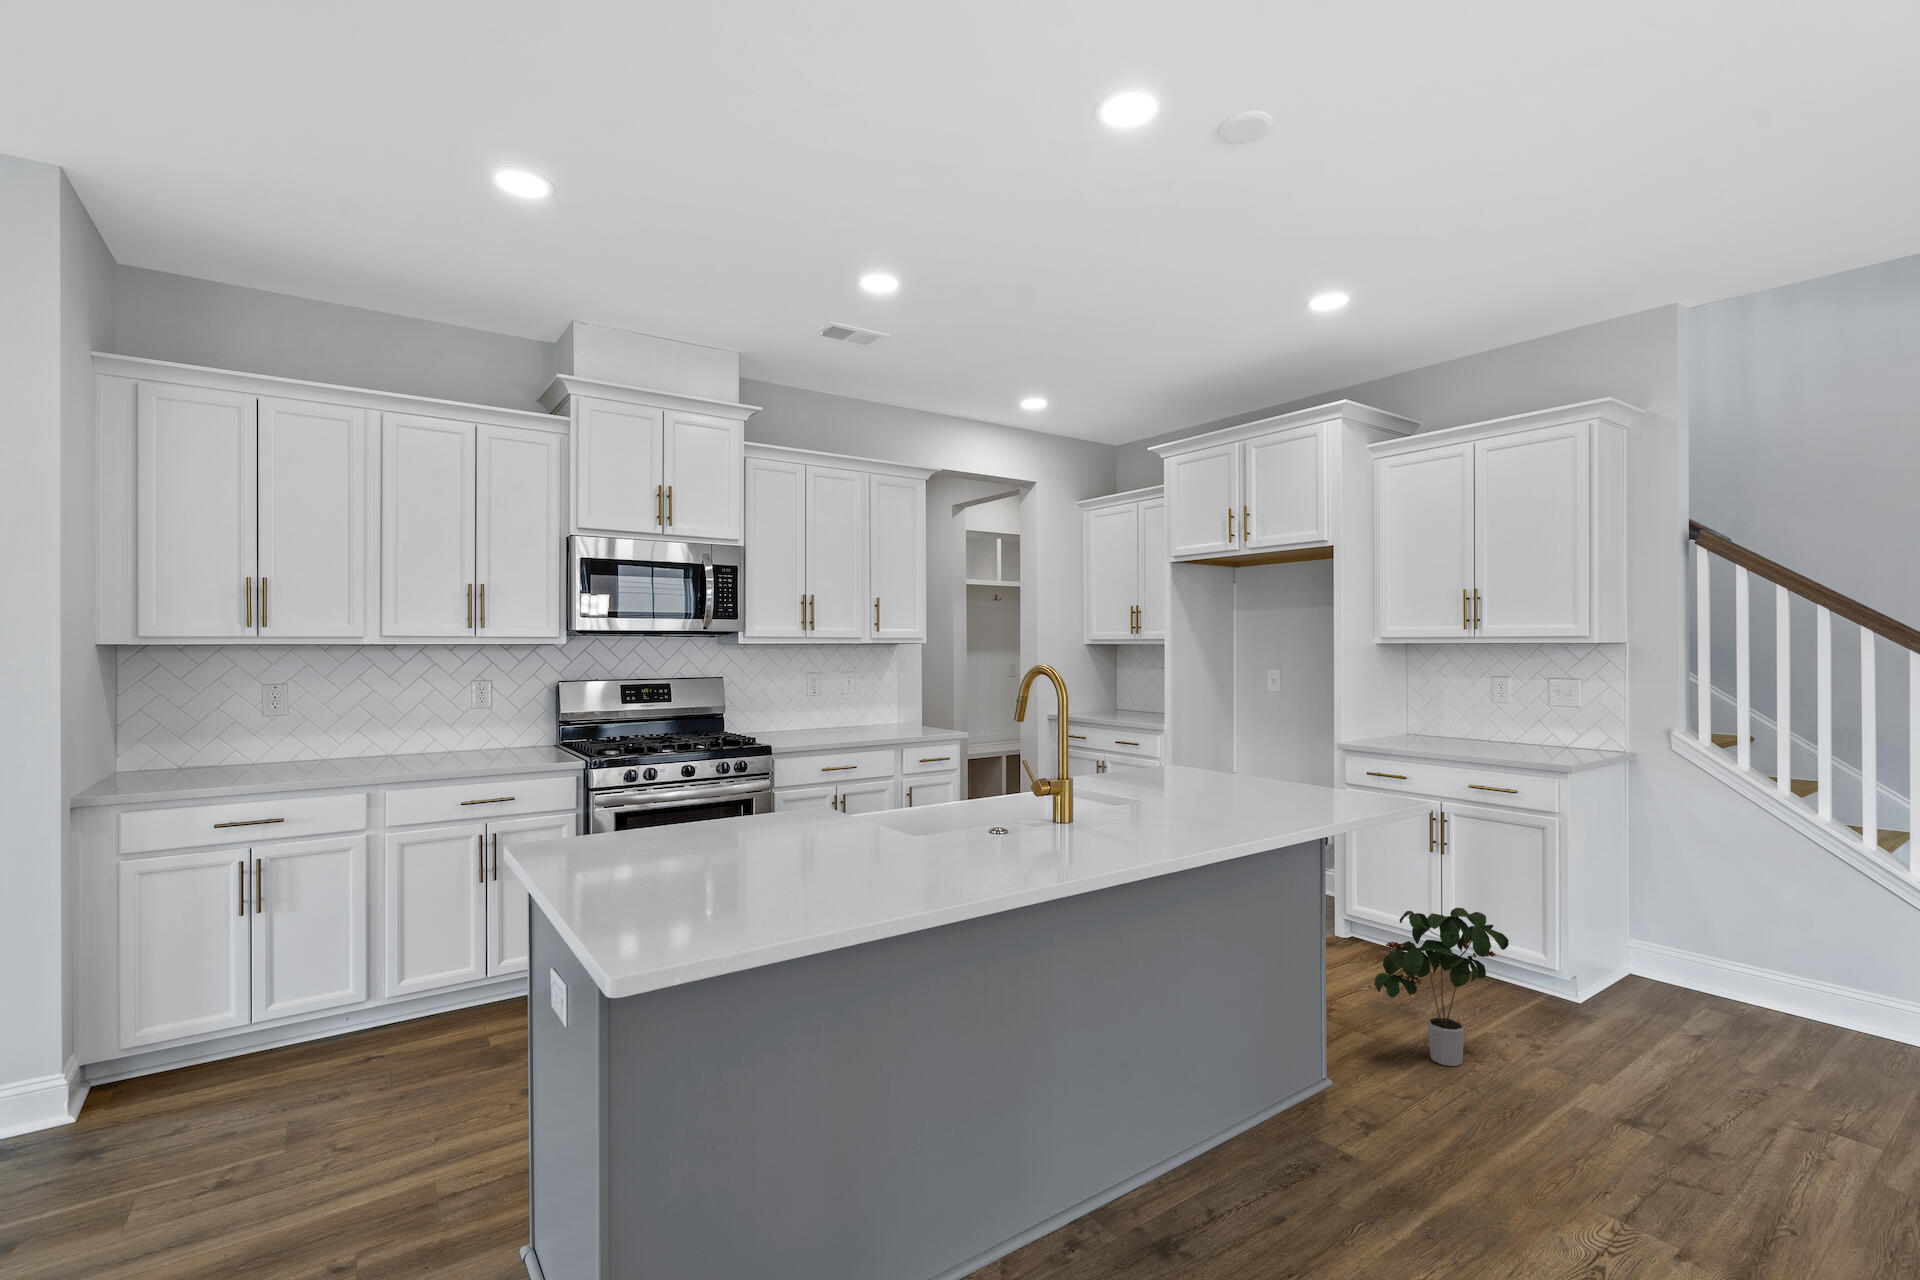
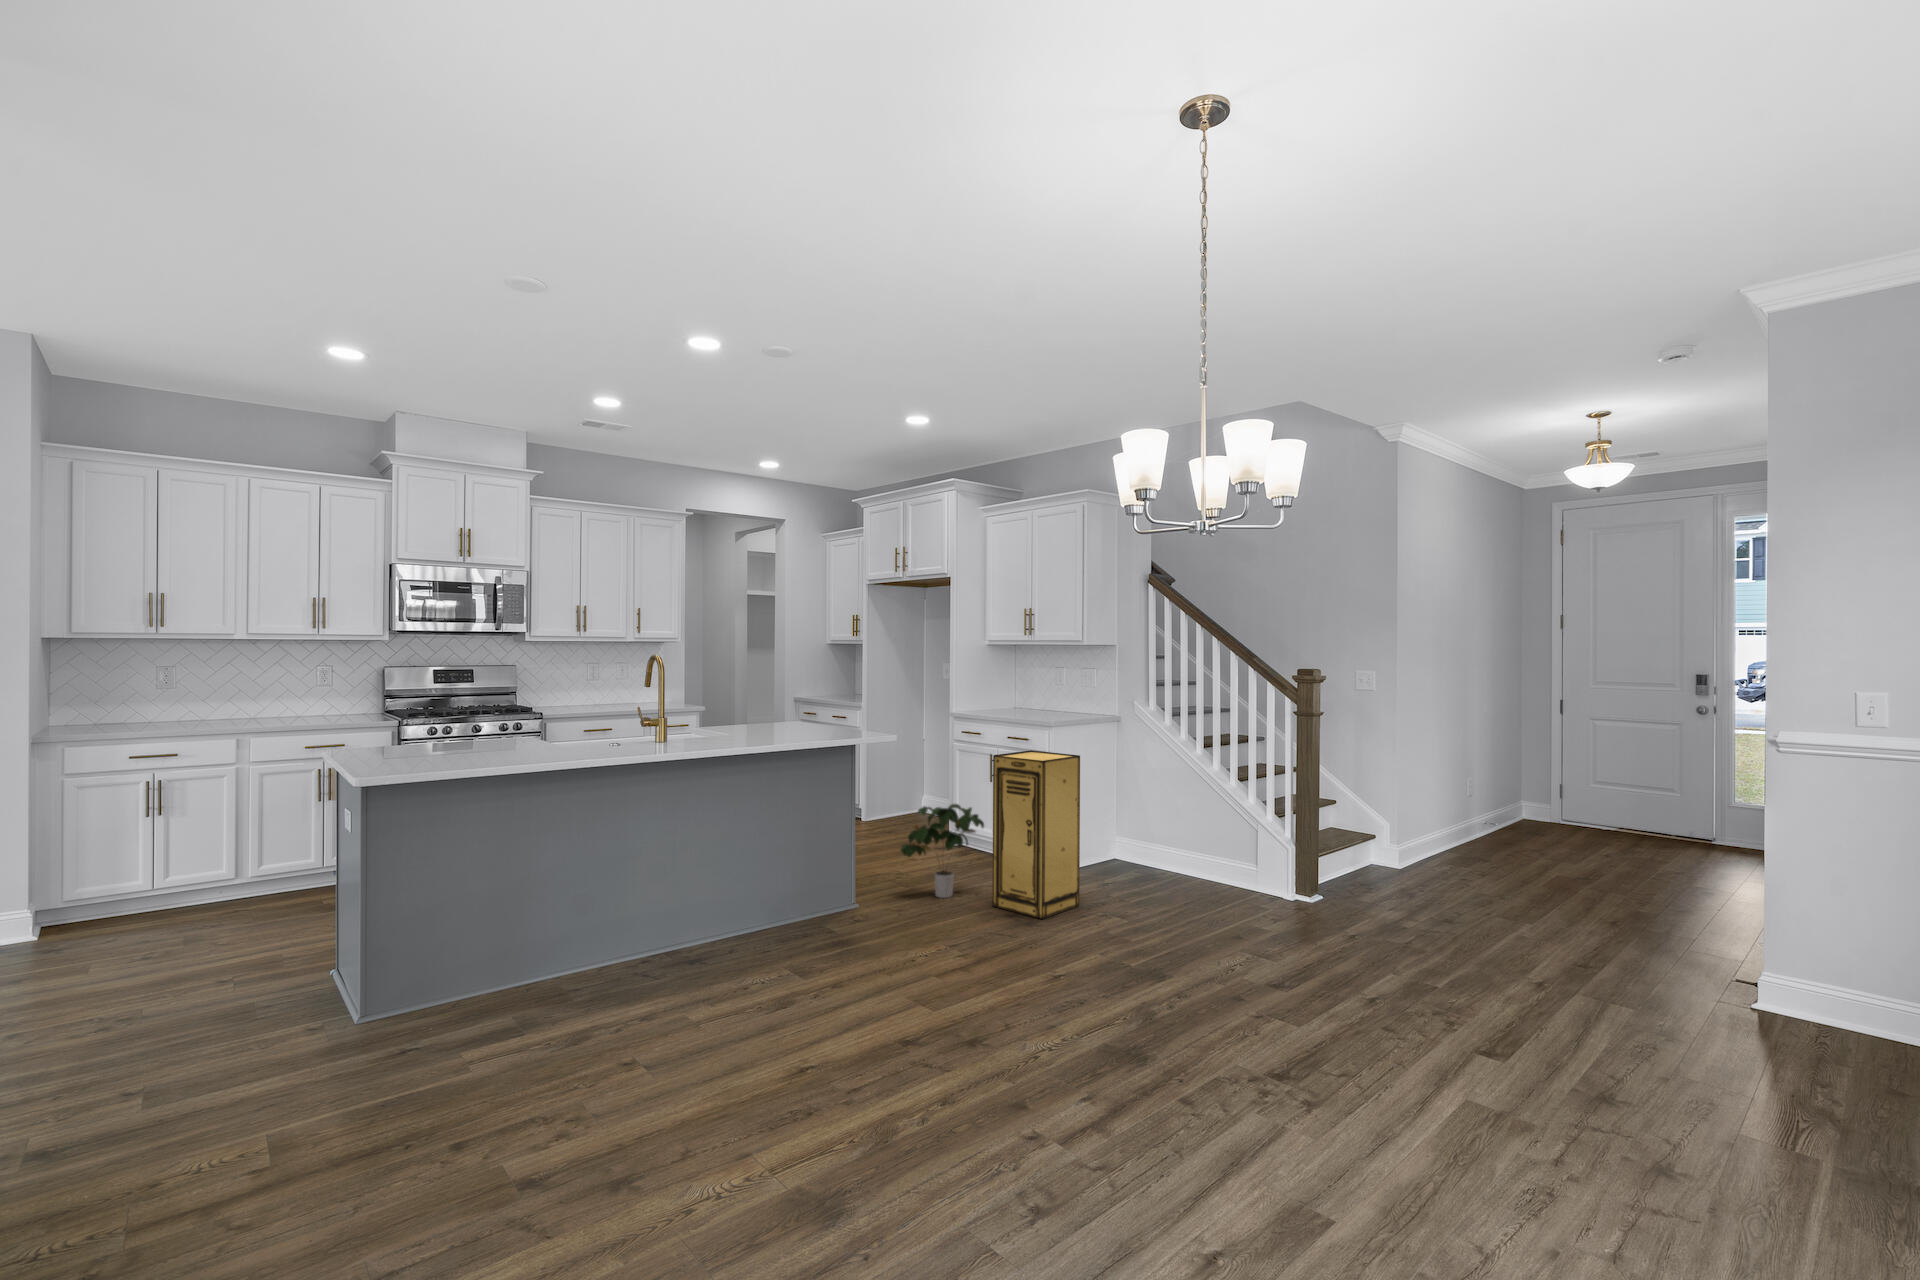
storage cabinet: none [1561,822,1719,1136] -> present [992,750,1080,919]

